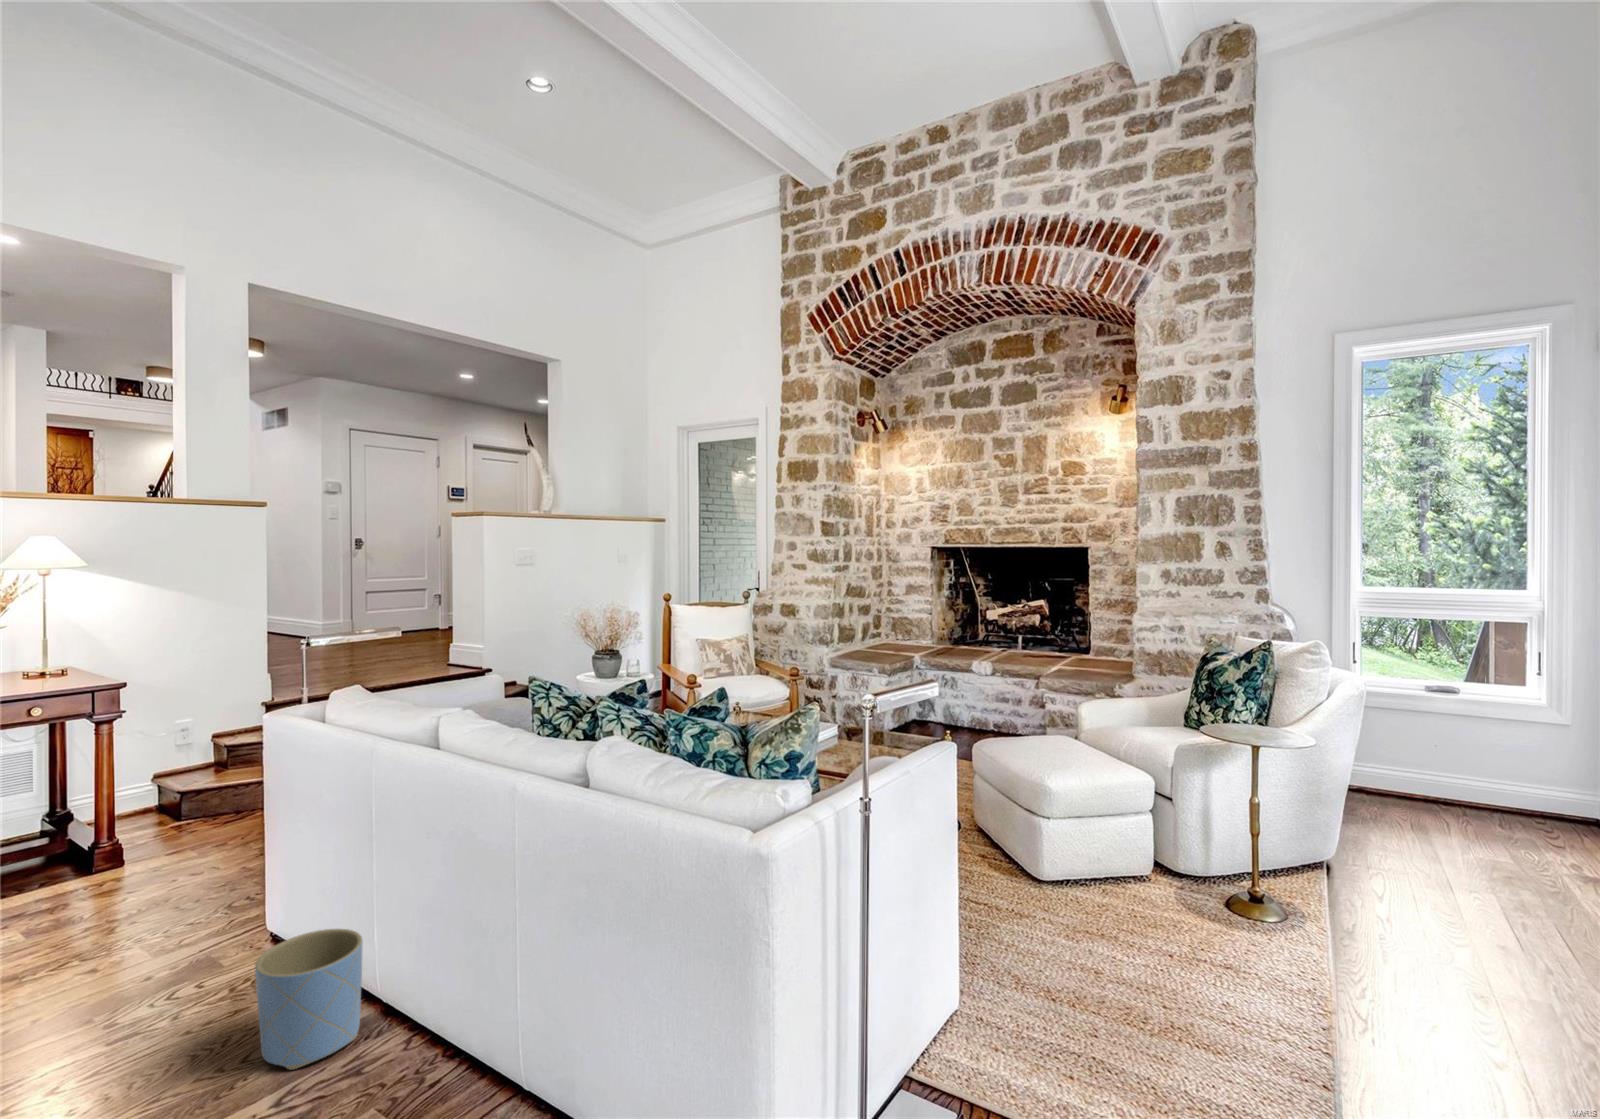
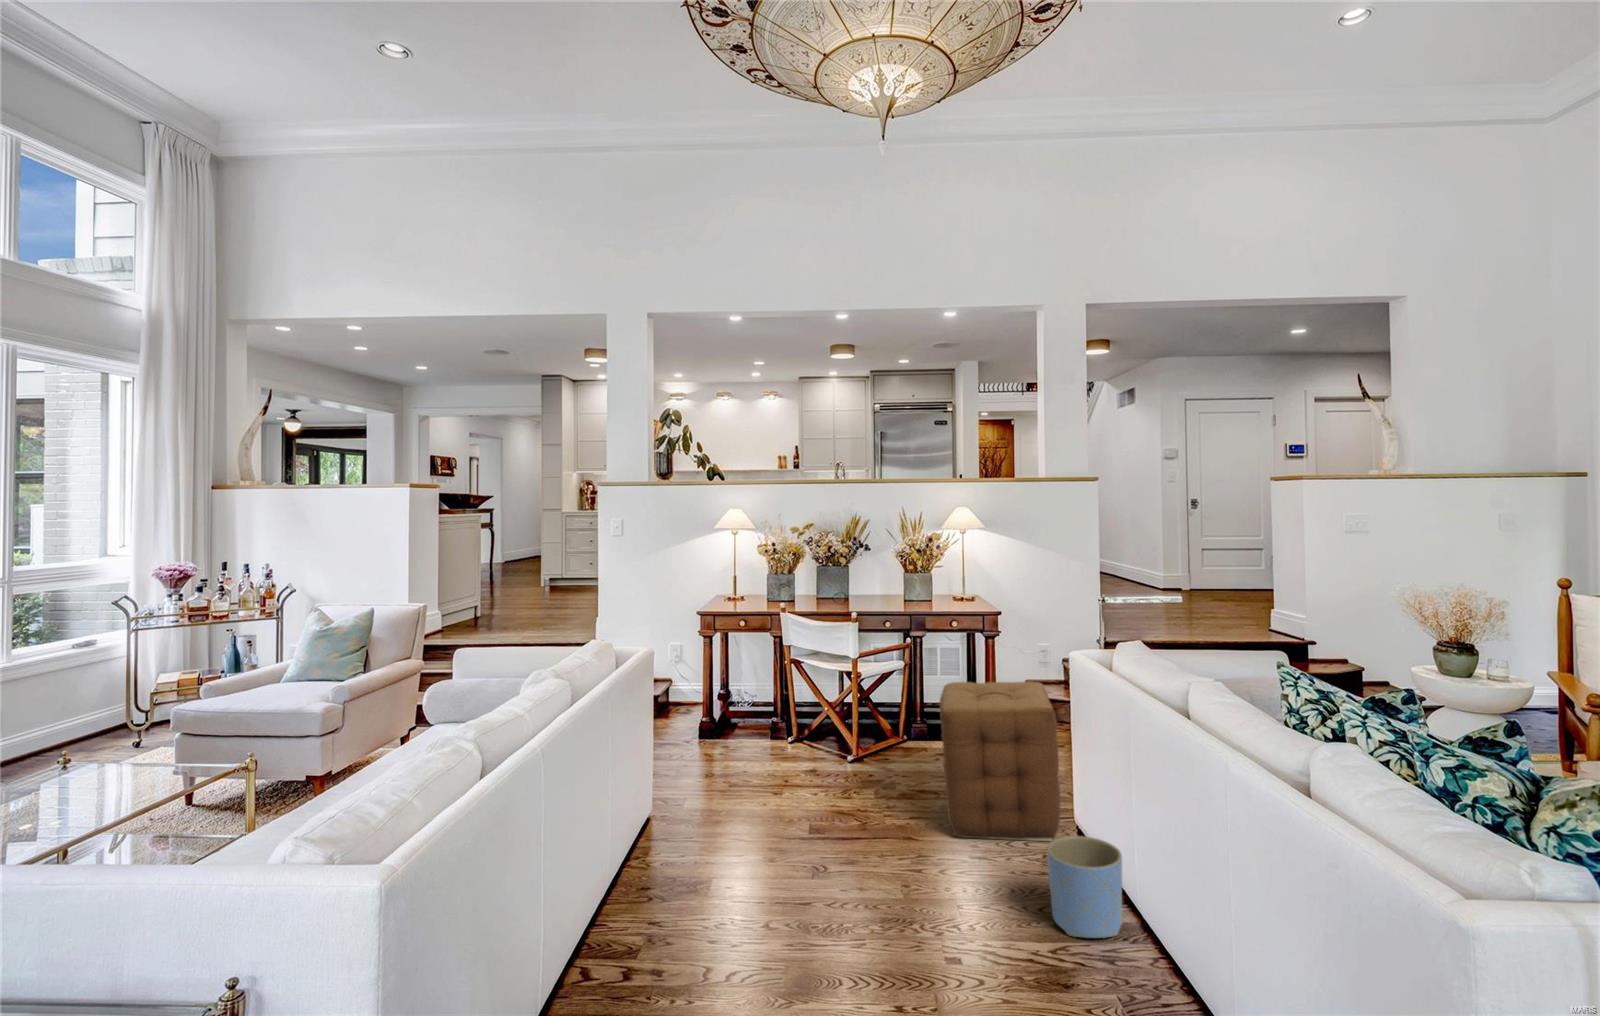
ottoman: none [29,762,248,1020] -> present [939,681,1061,841]

